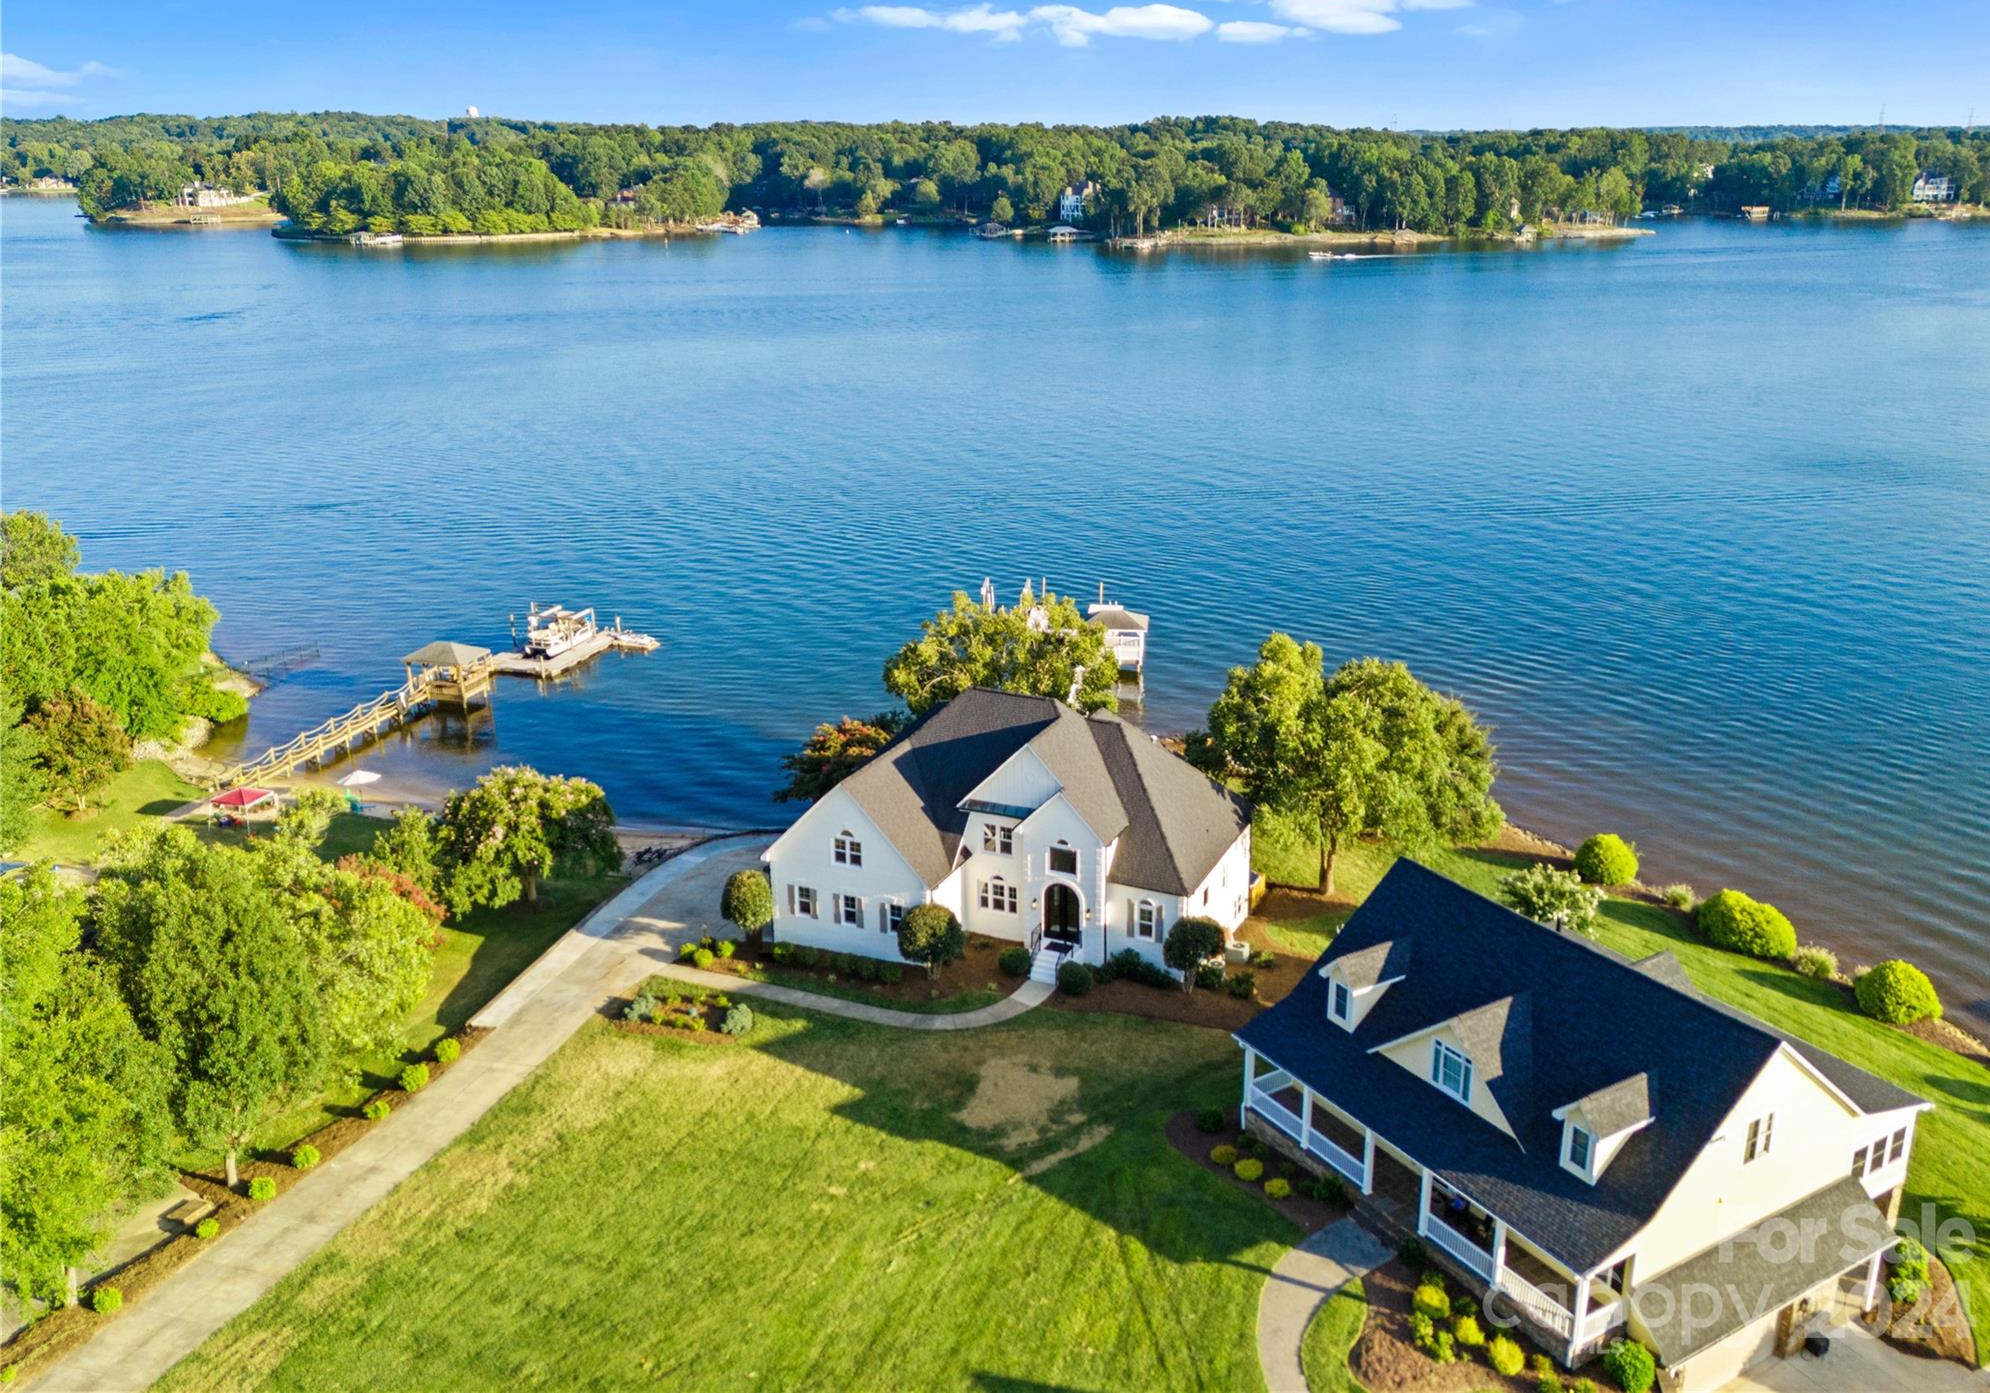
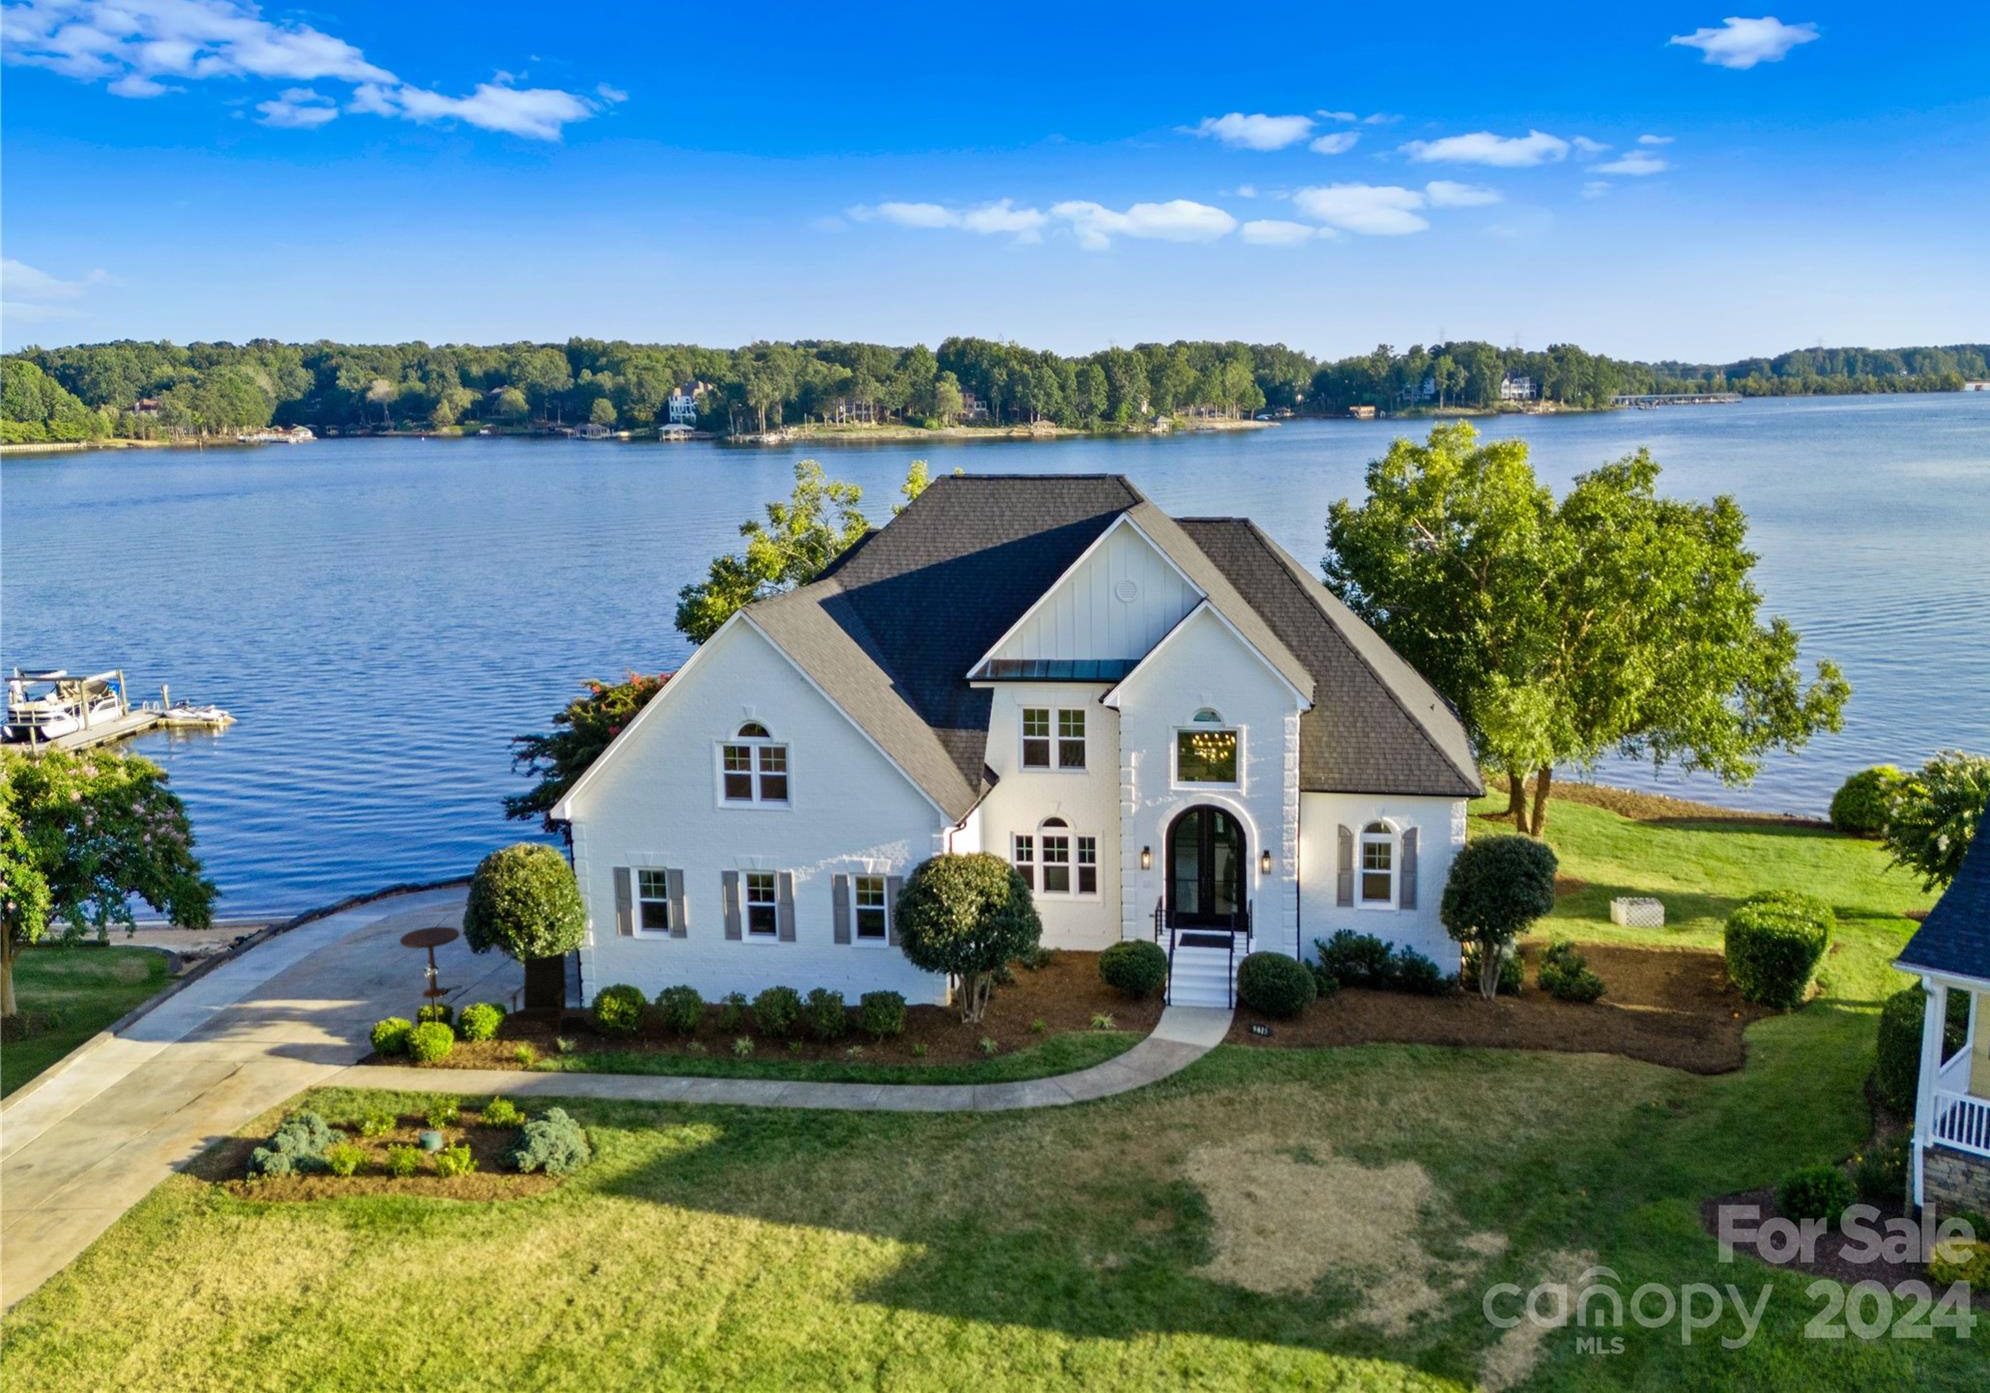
pedestal table: none [696,898,722,932] -> present [400,927,460,997]

